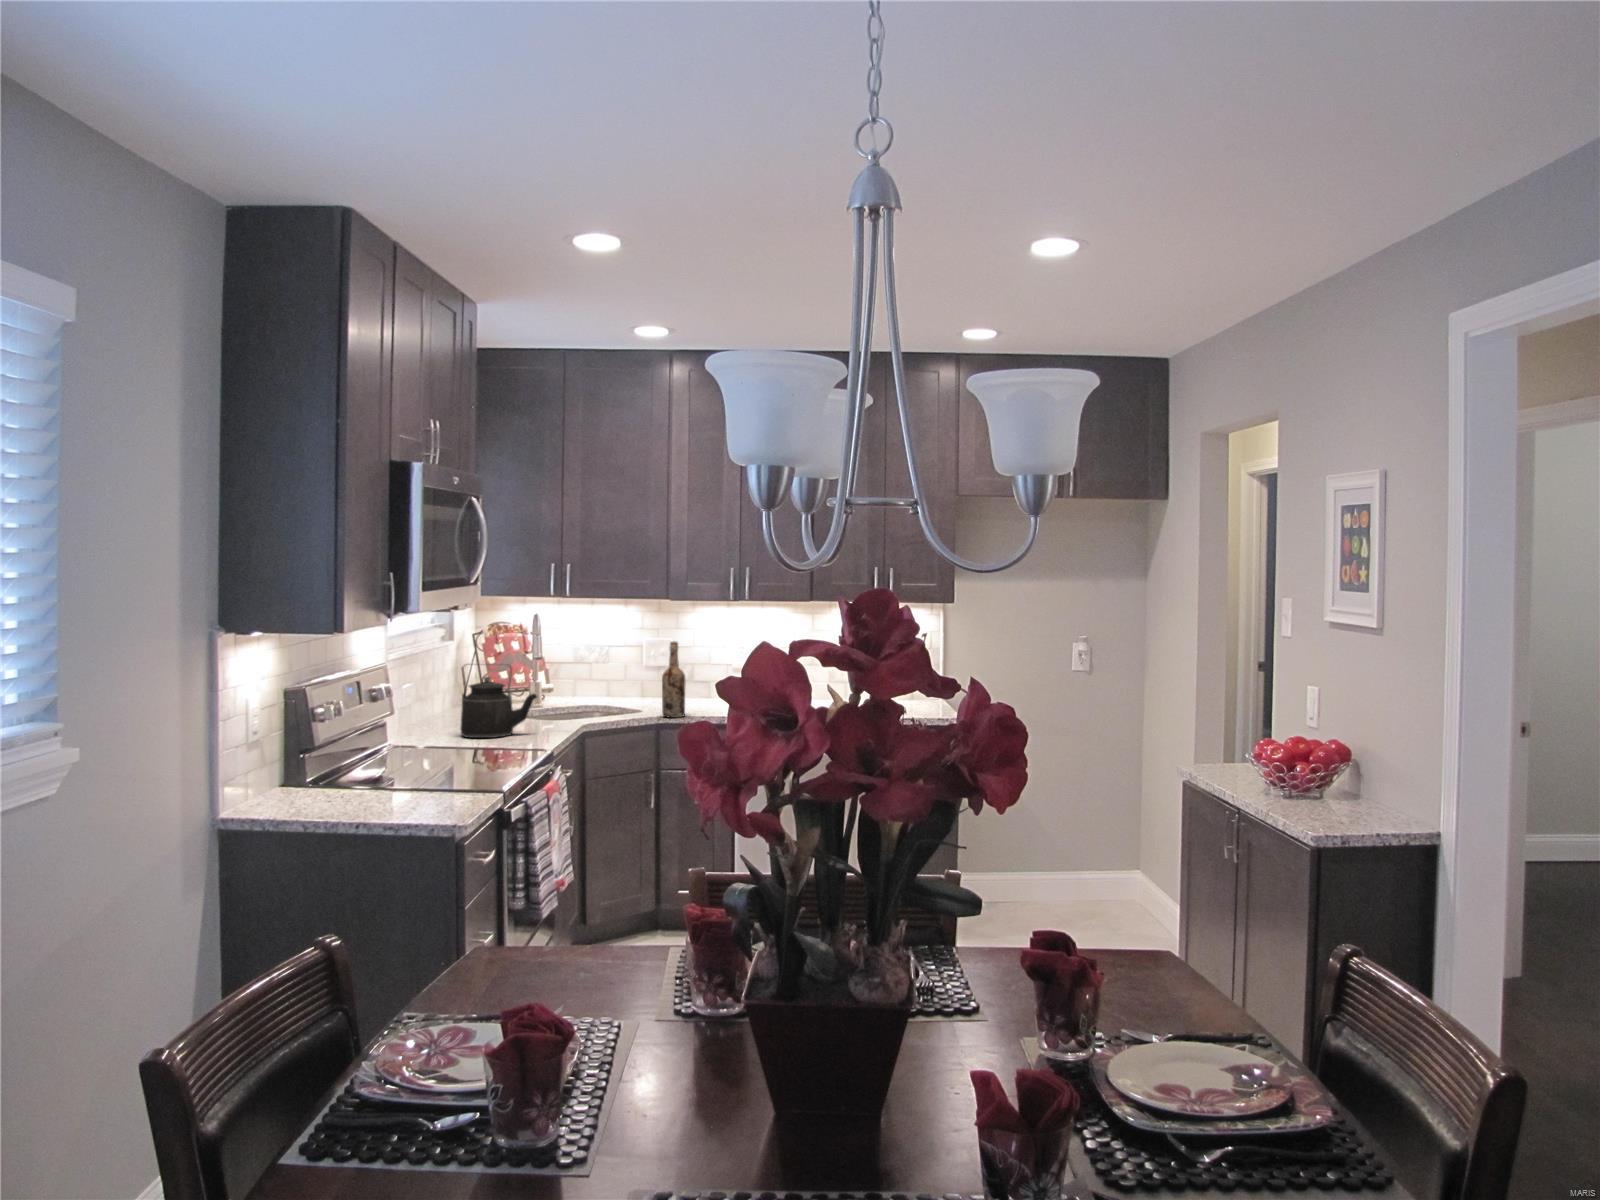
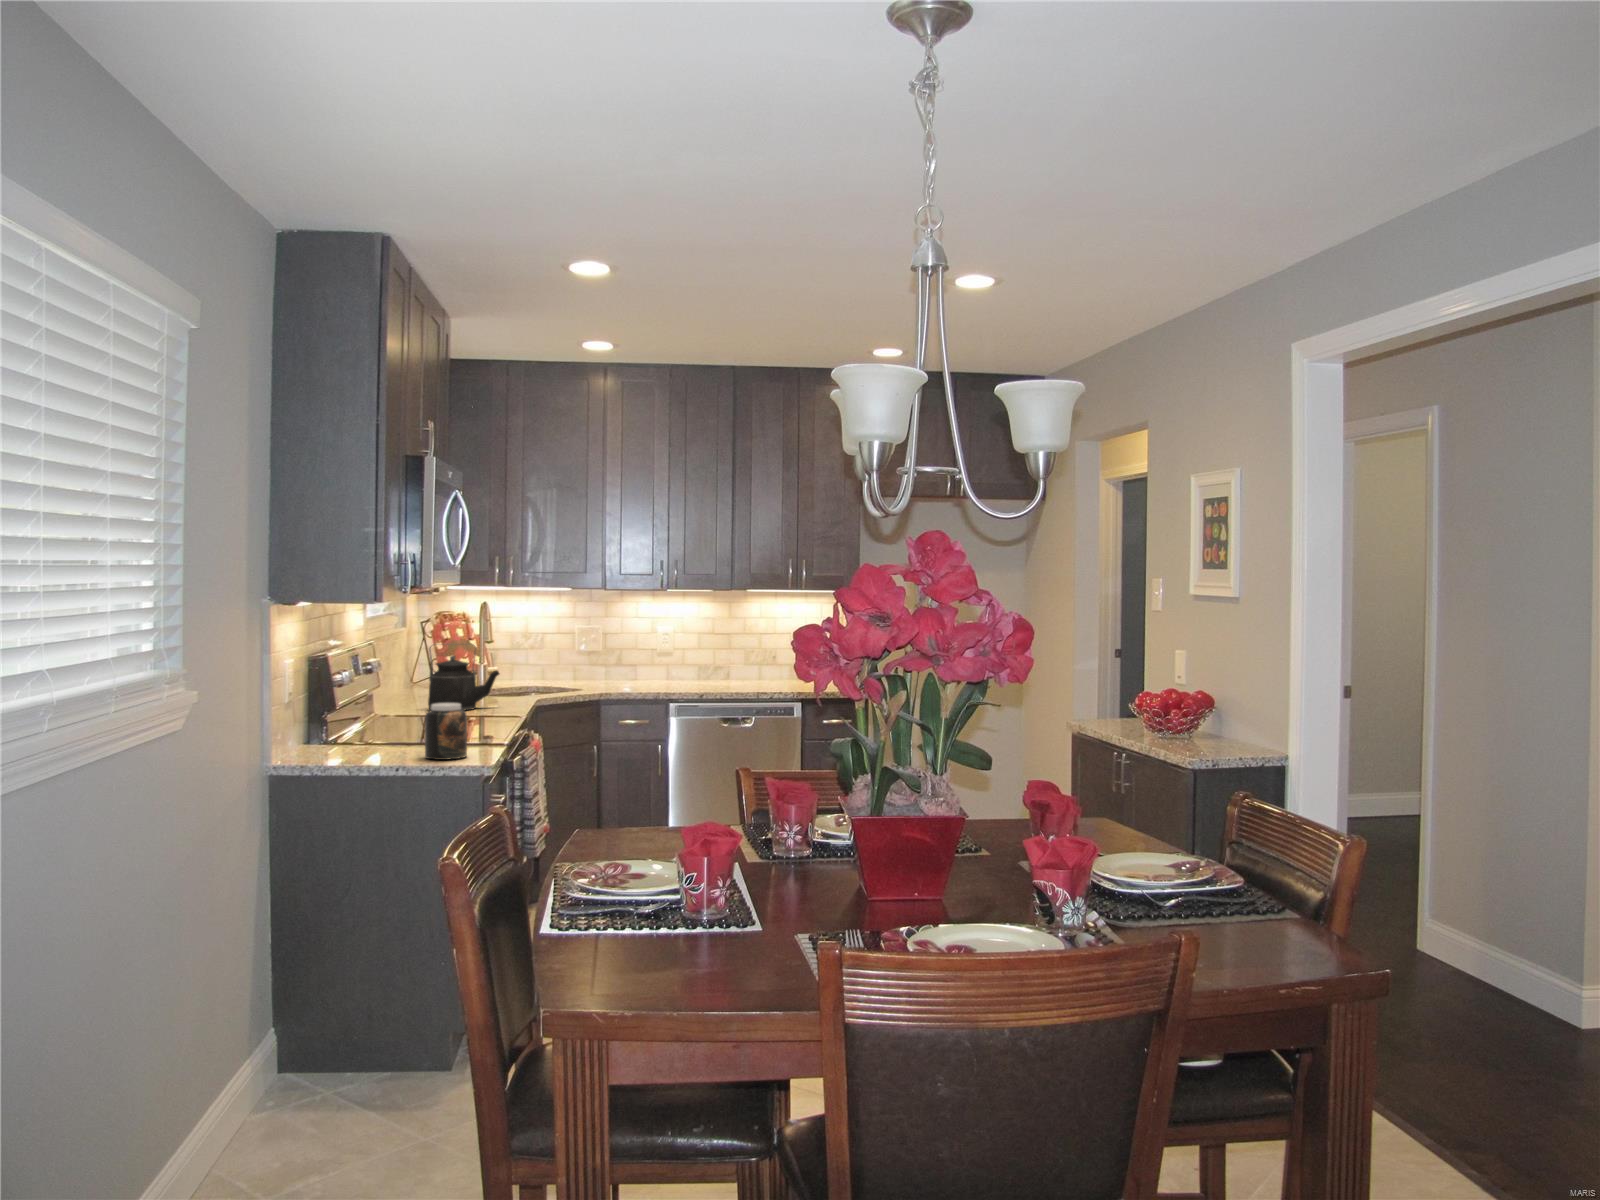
wine bottle: present [662,642,685,718] -> none [606,626,627,694]
jar: none [391,749,439,816] -> present [425,703,467,760]

